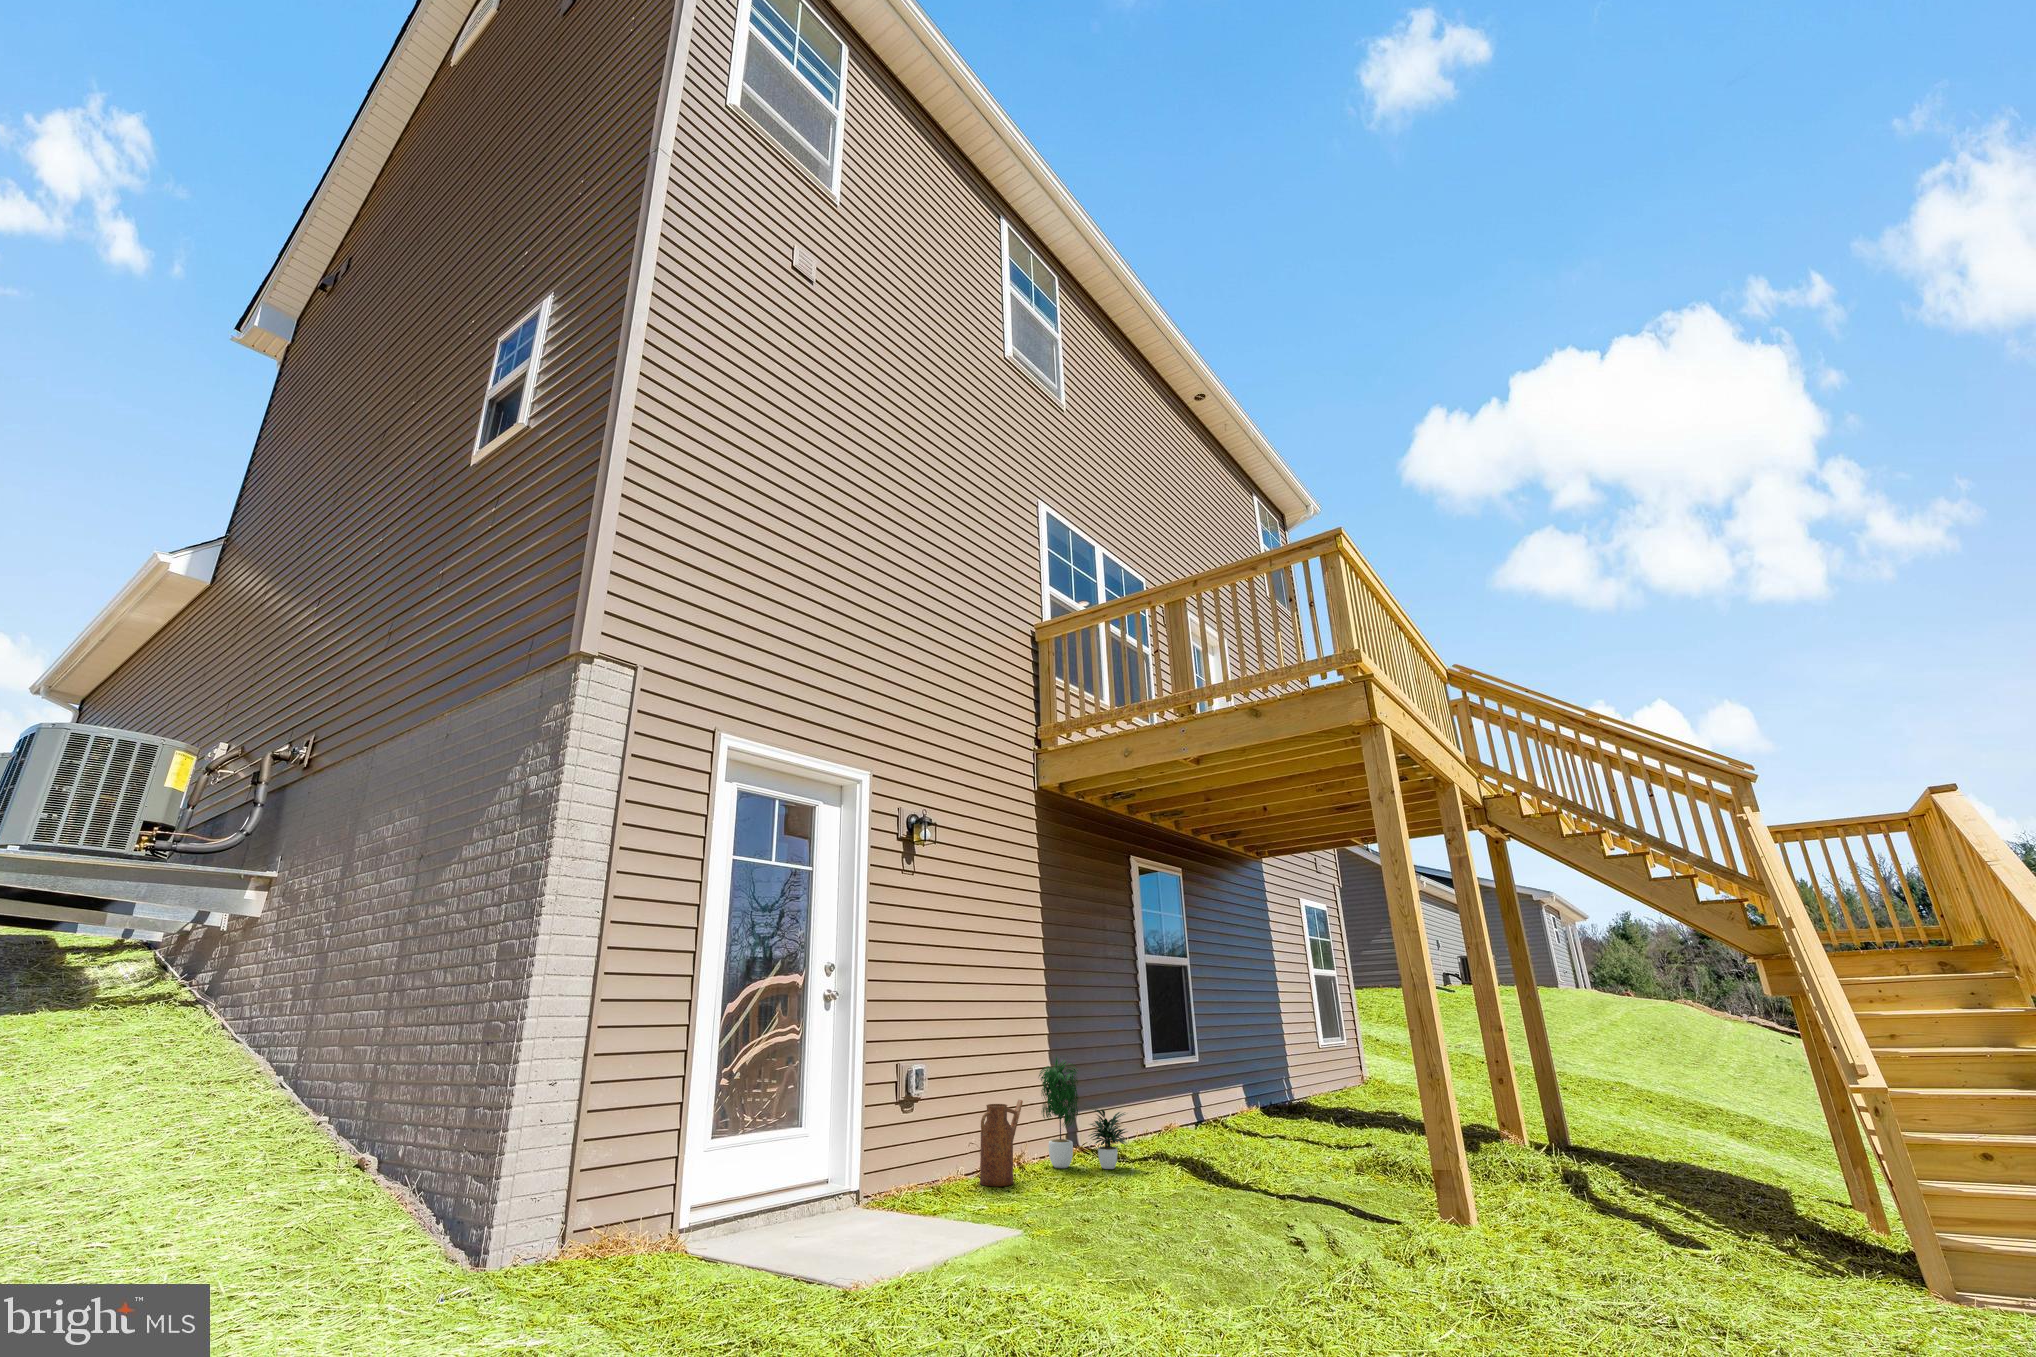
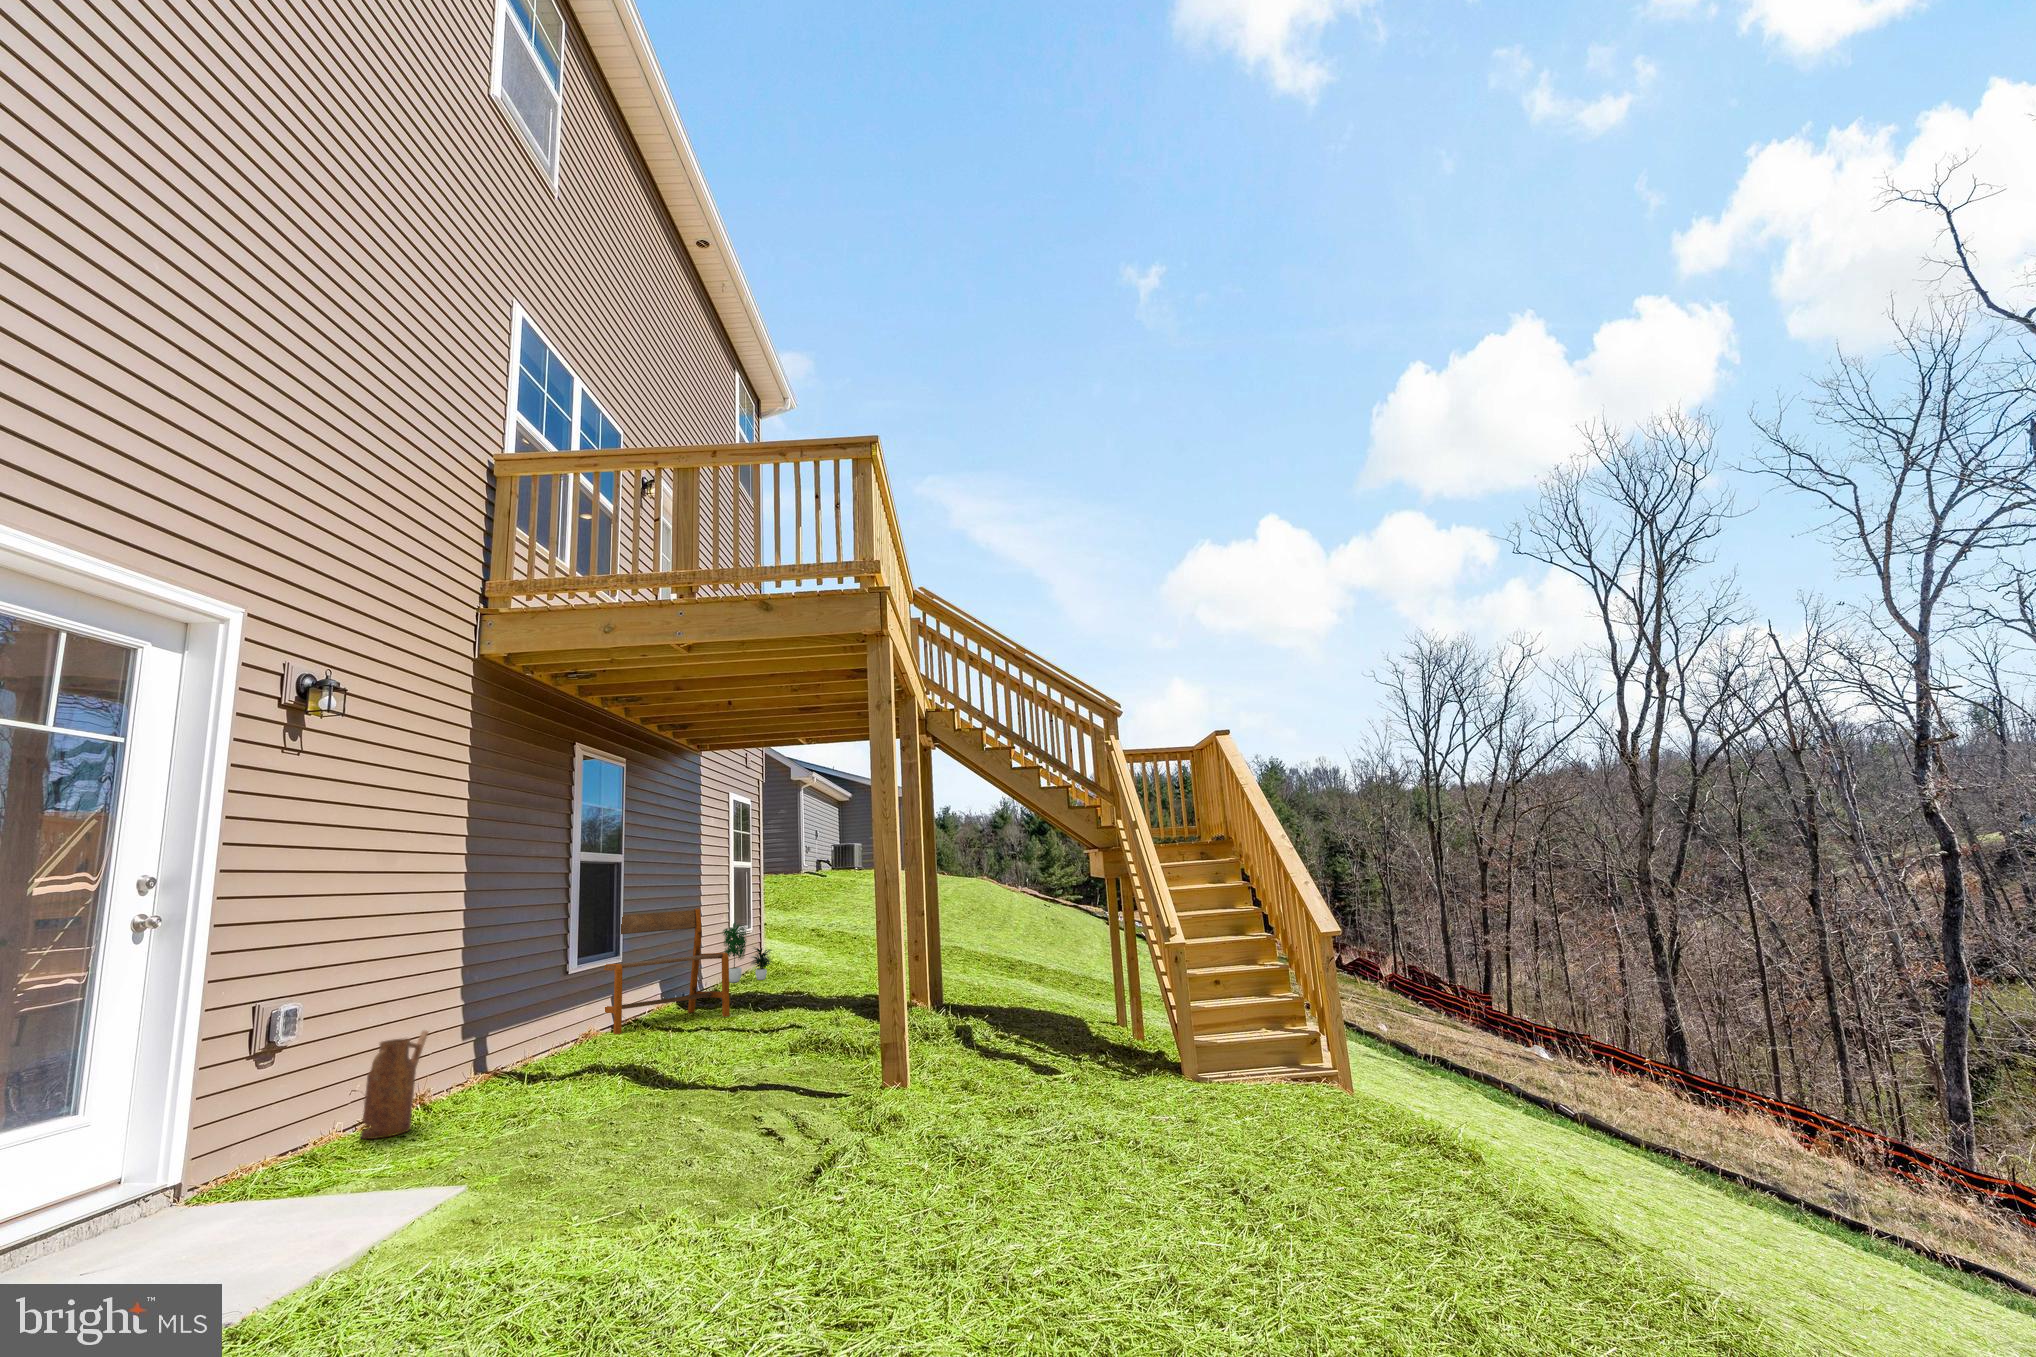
bench: none [1175,1012,1307,1130] -> present [604,909,730,1034]
potted plant: present [1039,1058,1128,1169] -> present [723,923,771,983]

